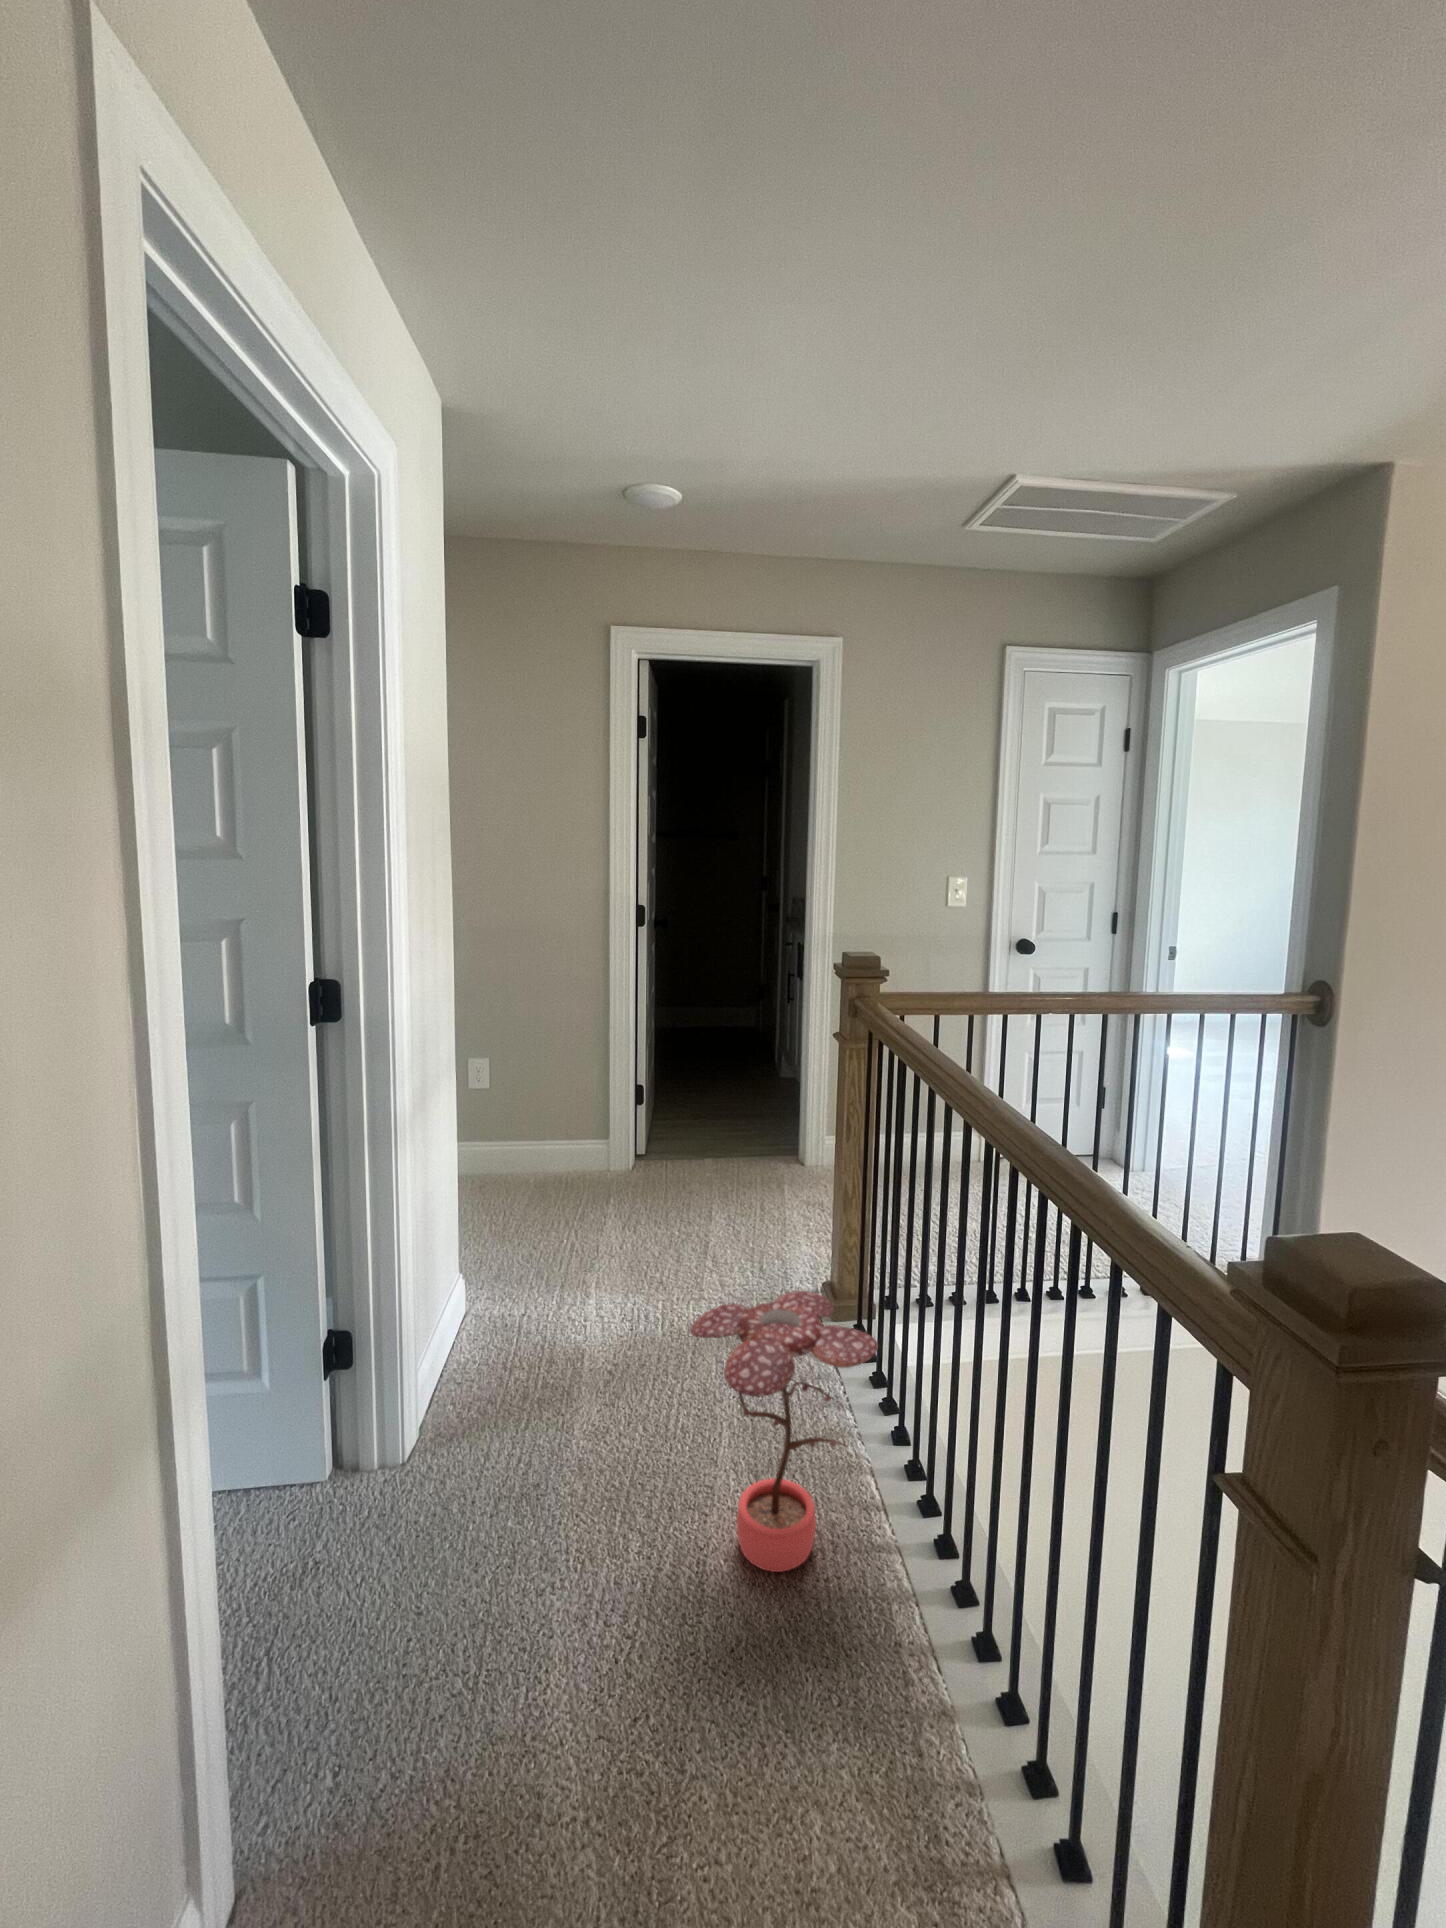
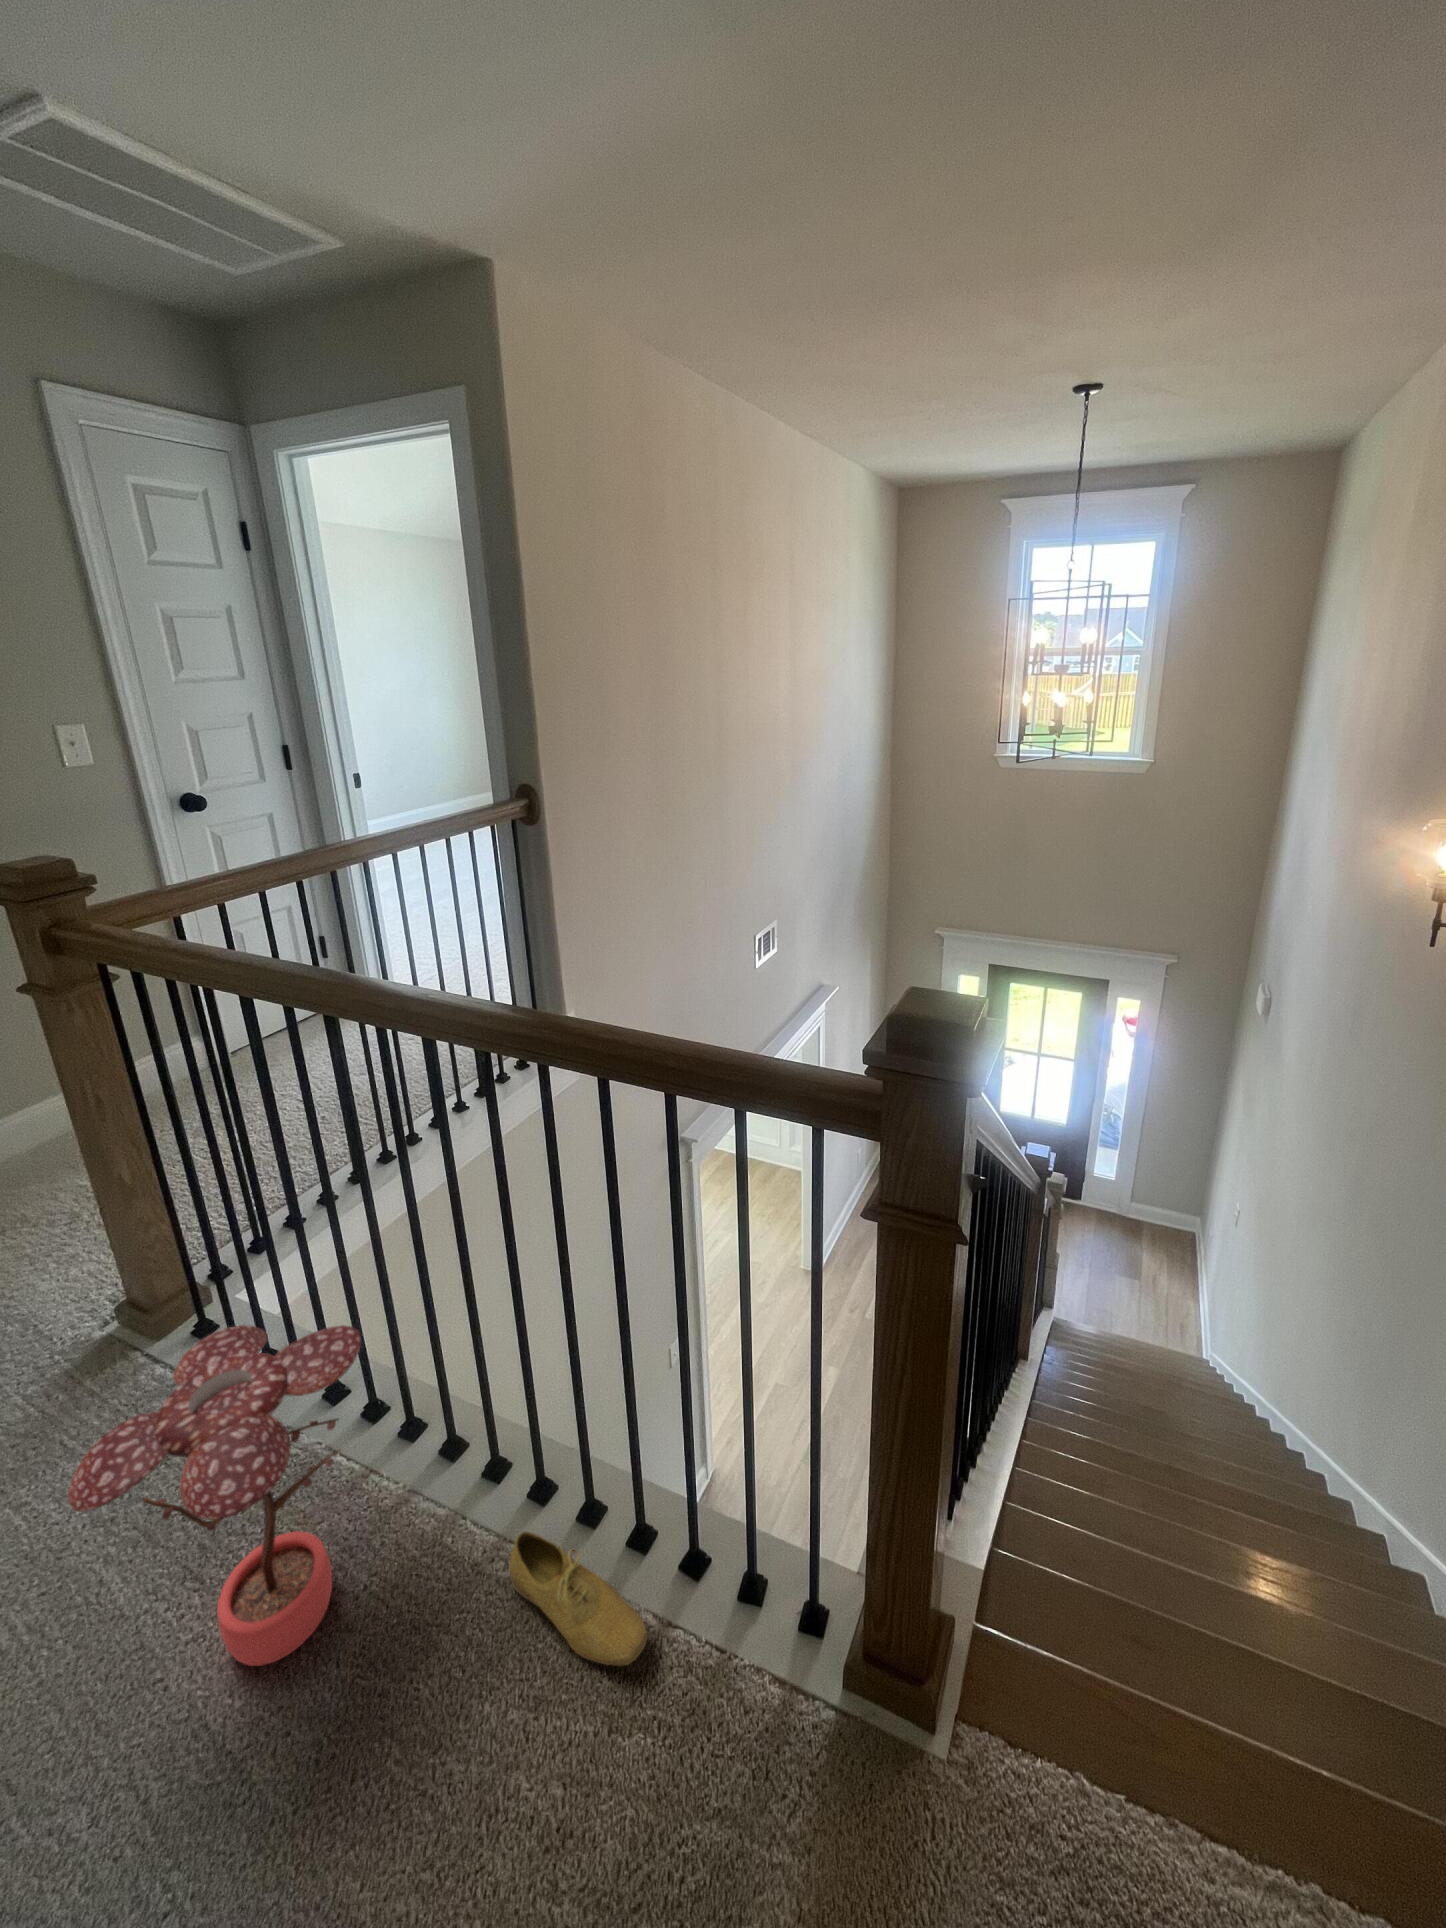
shoe: none [909,1642,980,1845] -> present [509,1532,648,1666]

